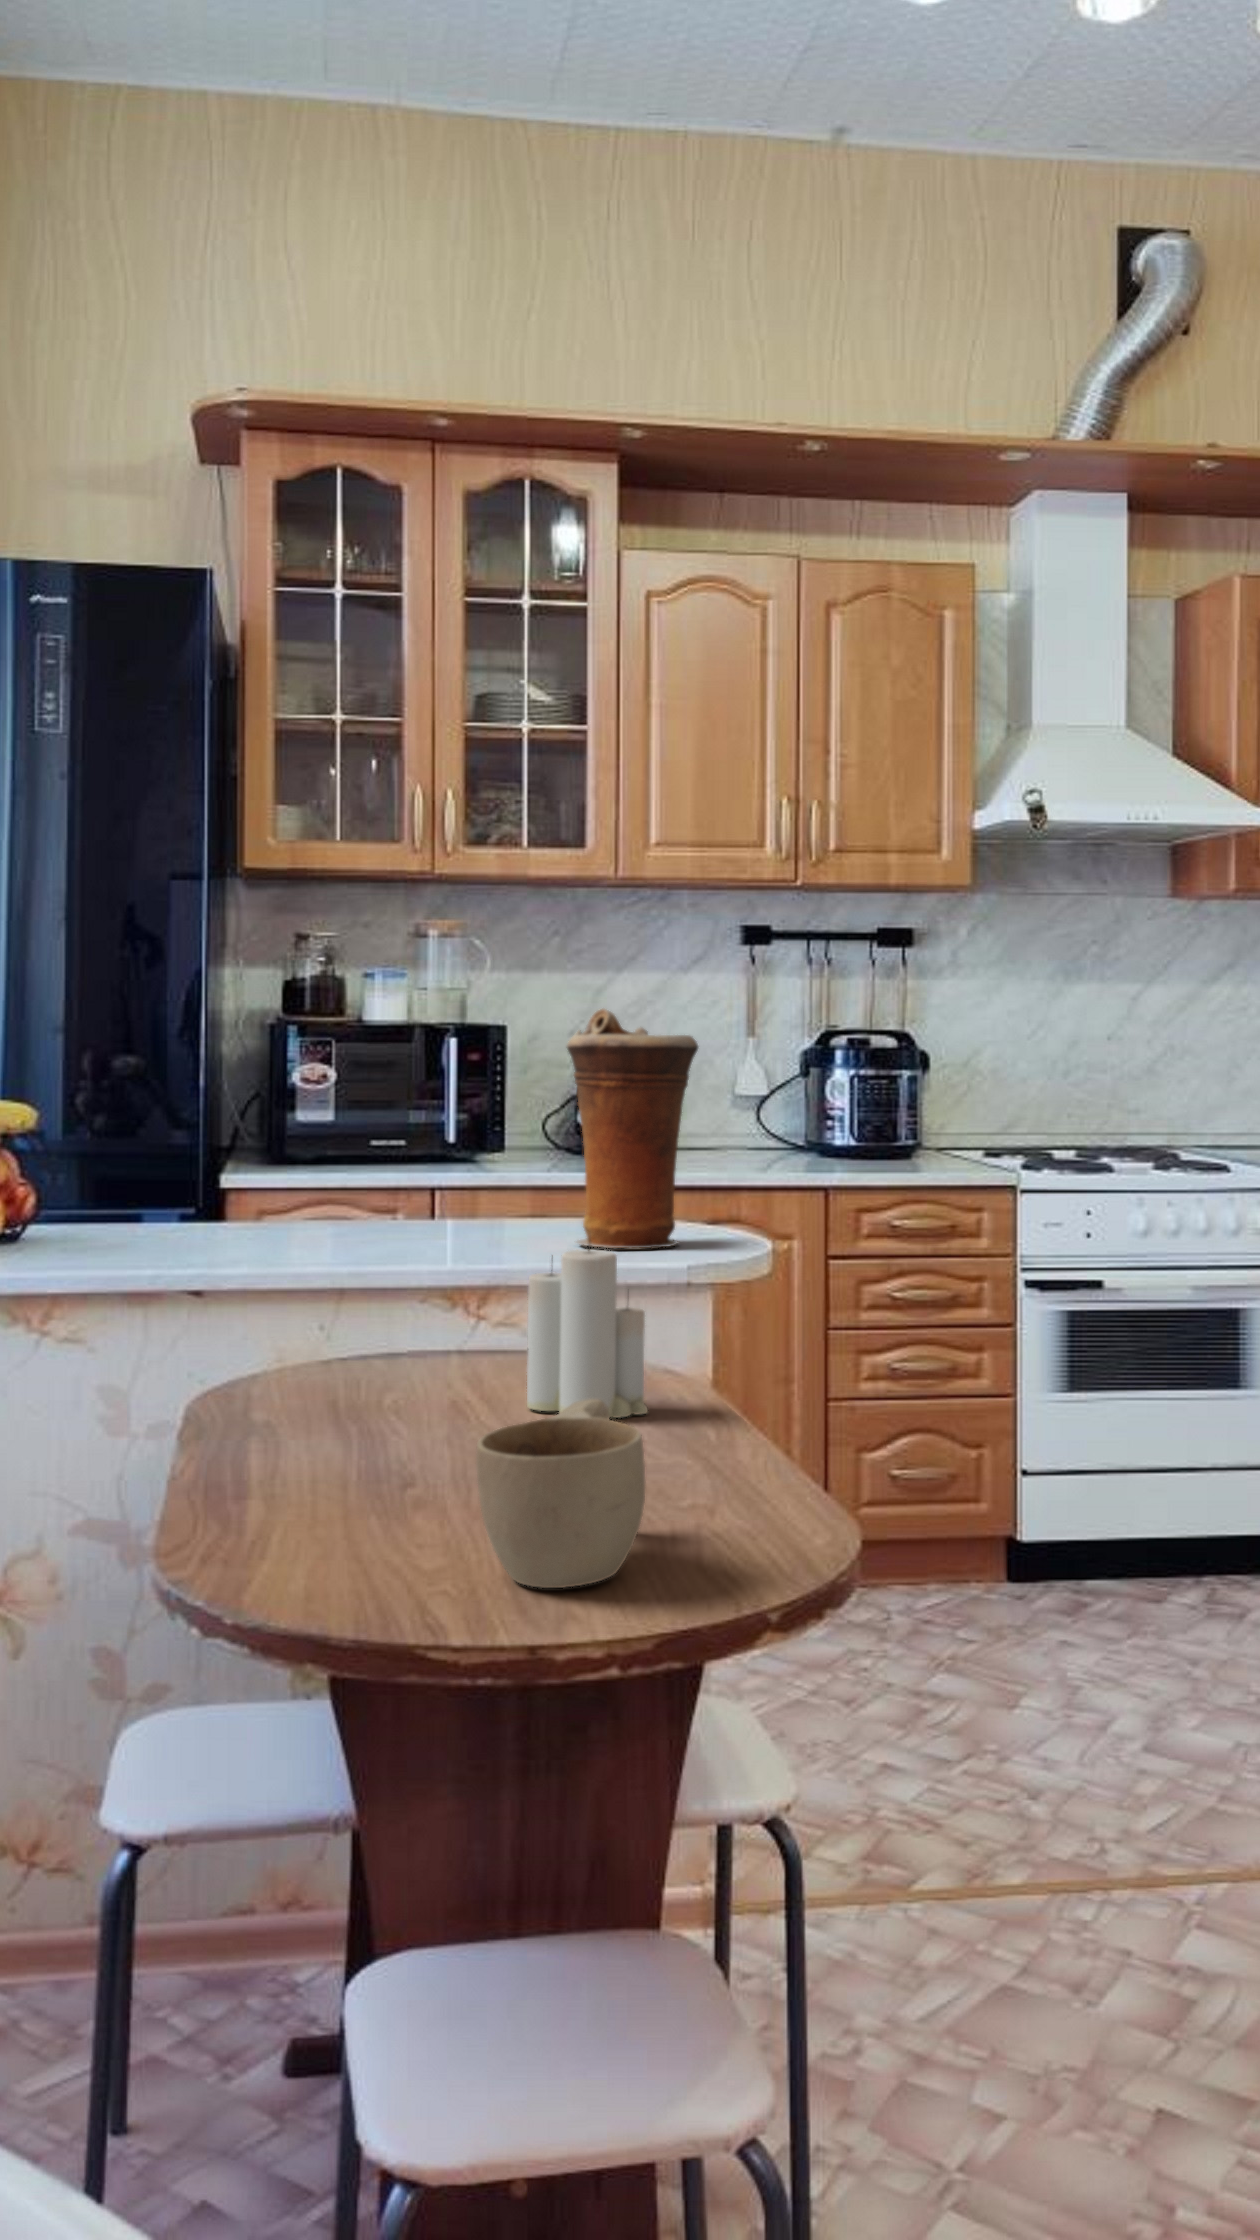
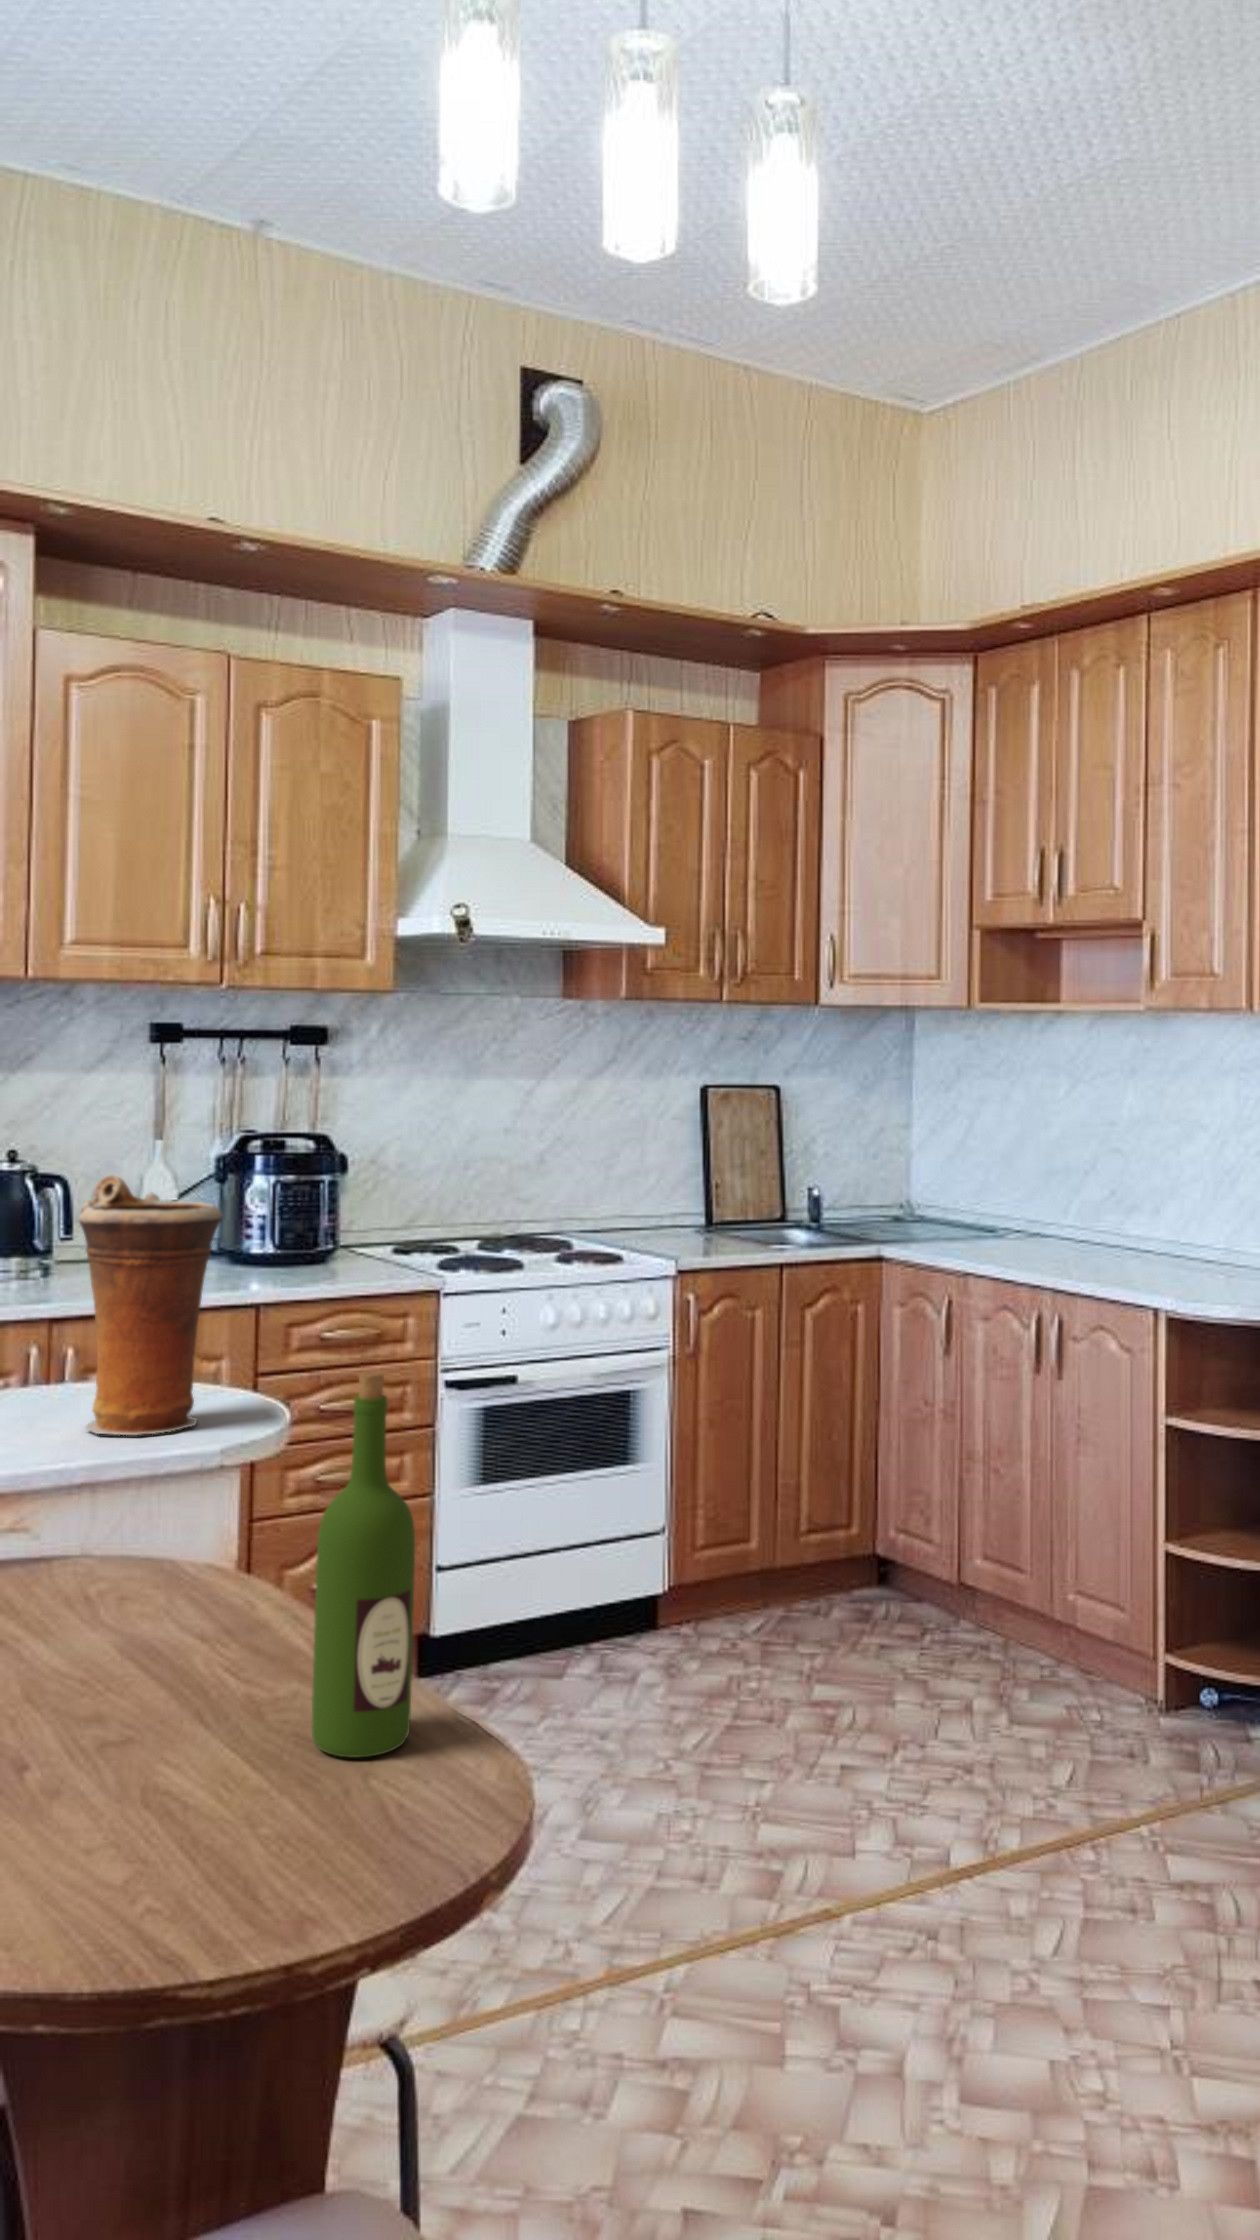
wine bottle: none [663,1134,762,1513] -> present [312,1371,415,1757]
candle: present [527,1233,648,1418] -> none [91,1451,229,1651]
cup: present [476,1399,645,1588] -> none [177,1664,354,1888]

